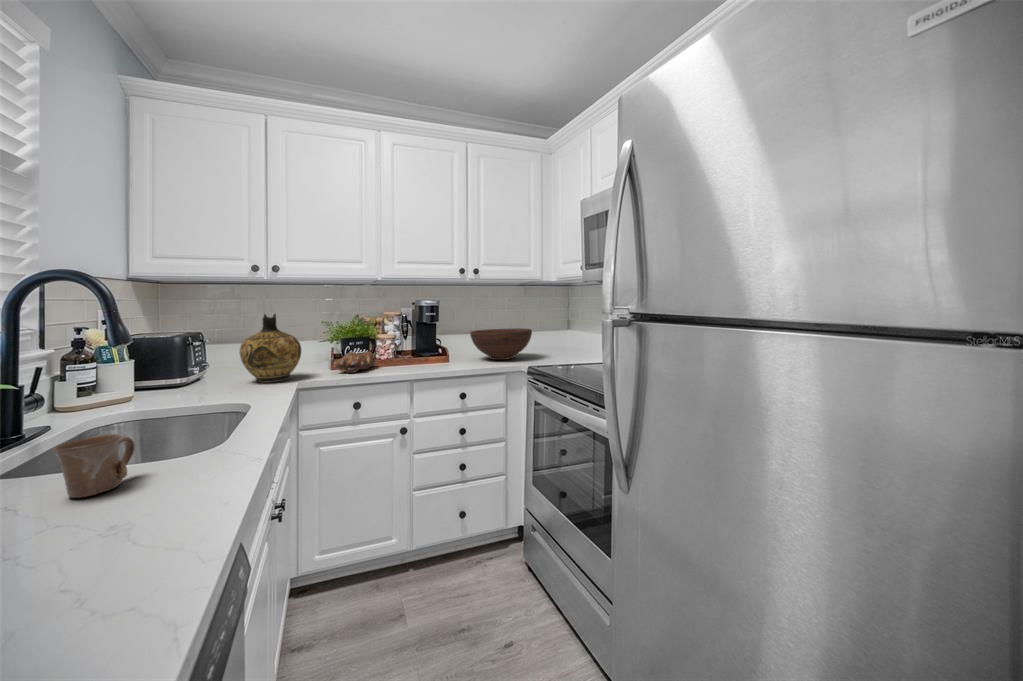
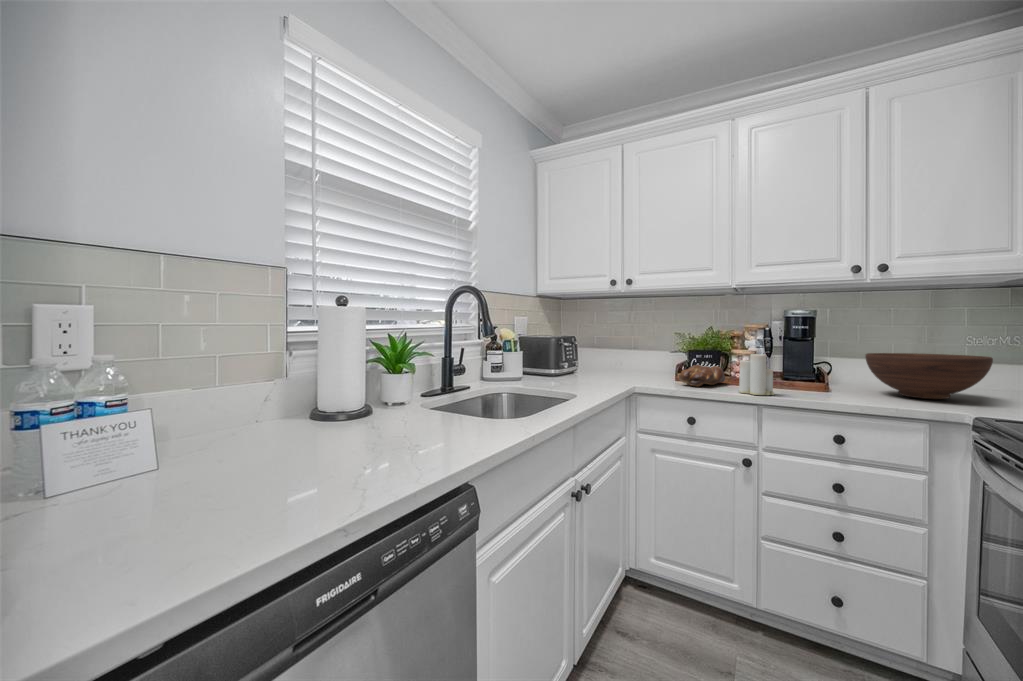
ceramic jug: present [240,314,301,382] -> none [594,320,646,384]
candle: none [389,335,417,373] -> present [739,354,774,395]
mug: present [53,434,135,498] -> none [444,398,490,441]

